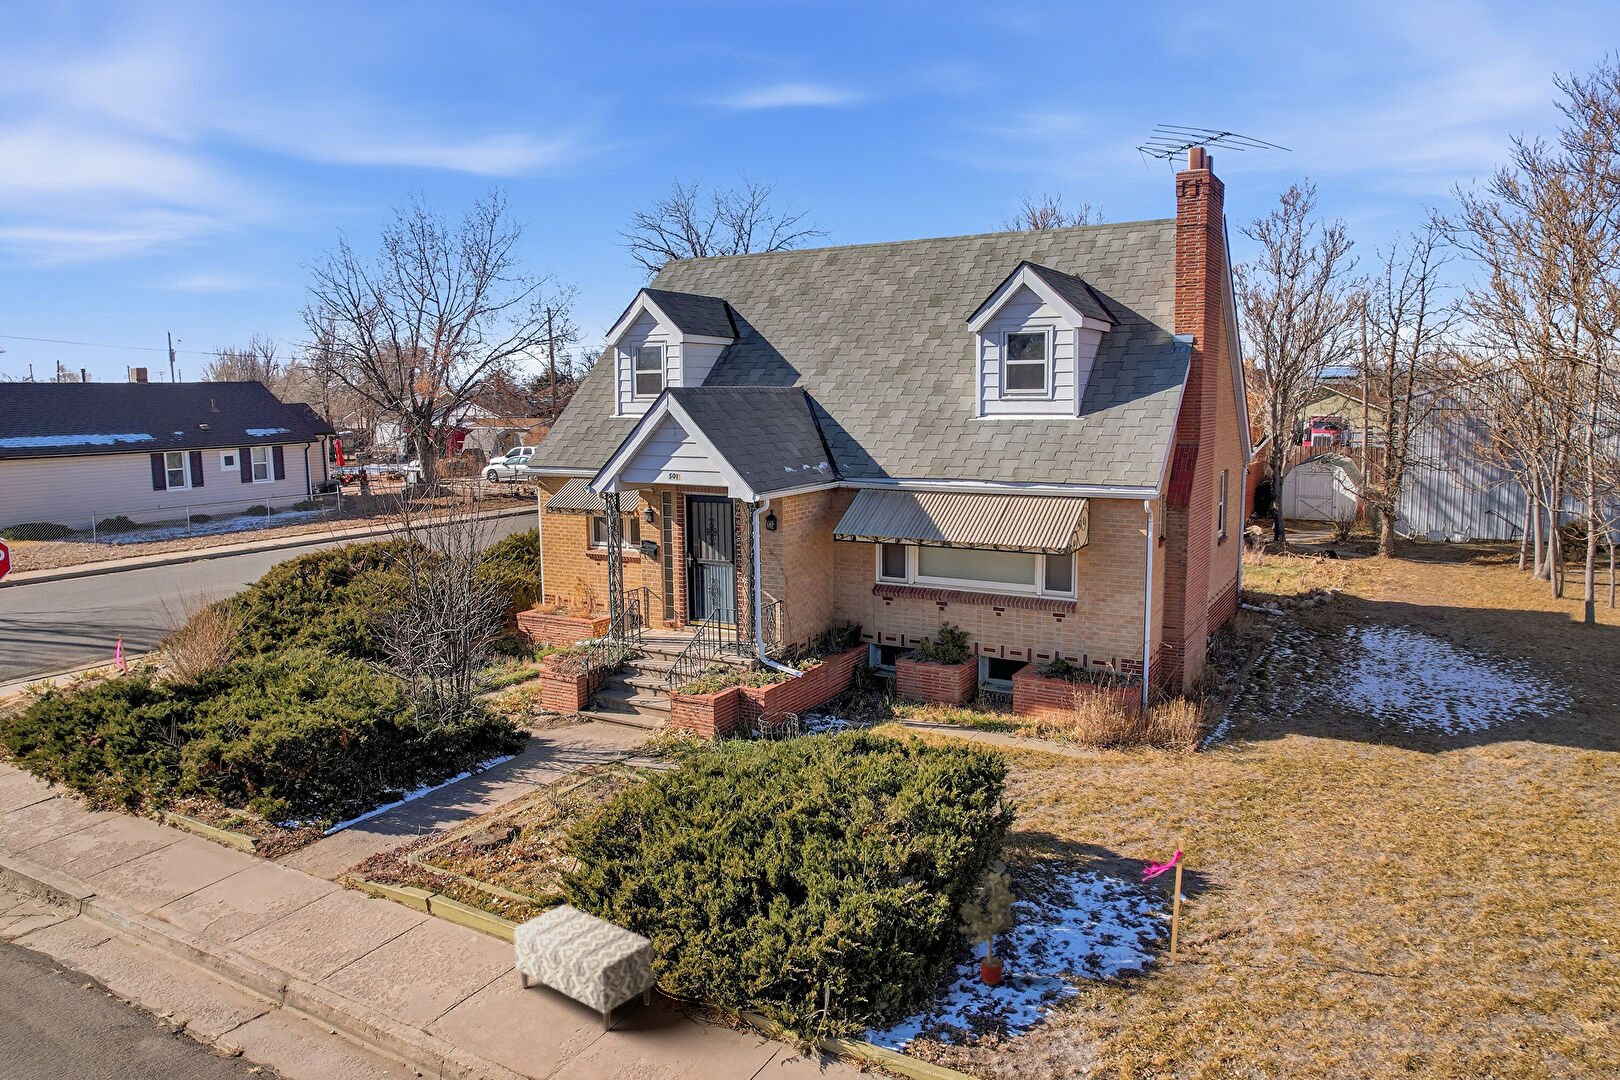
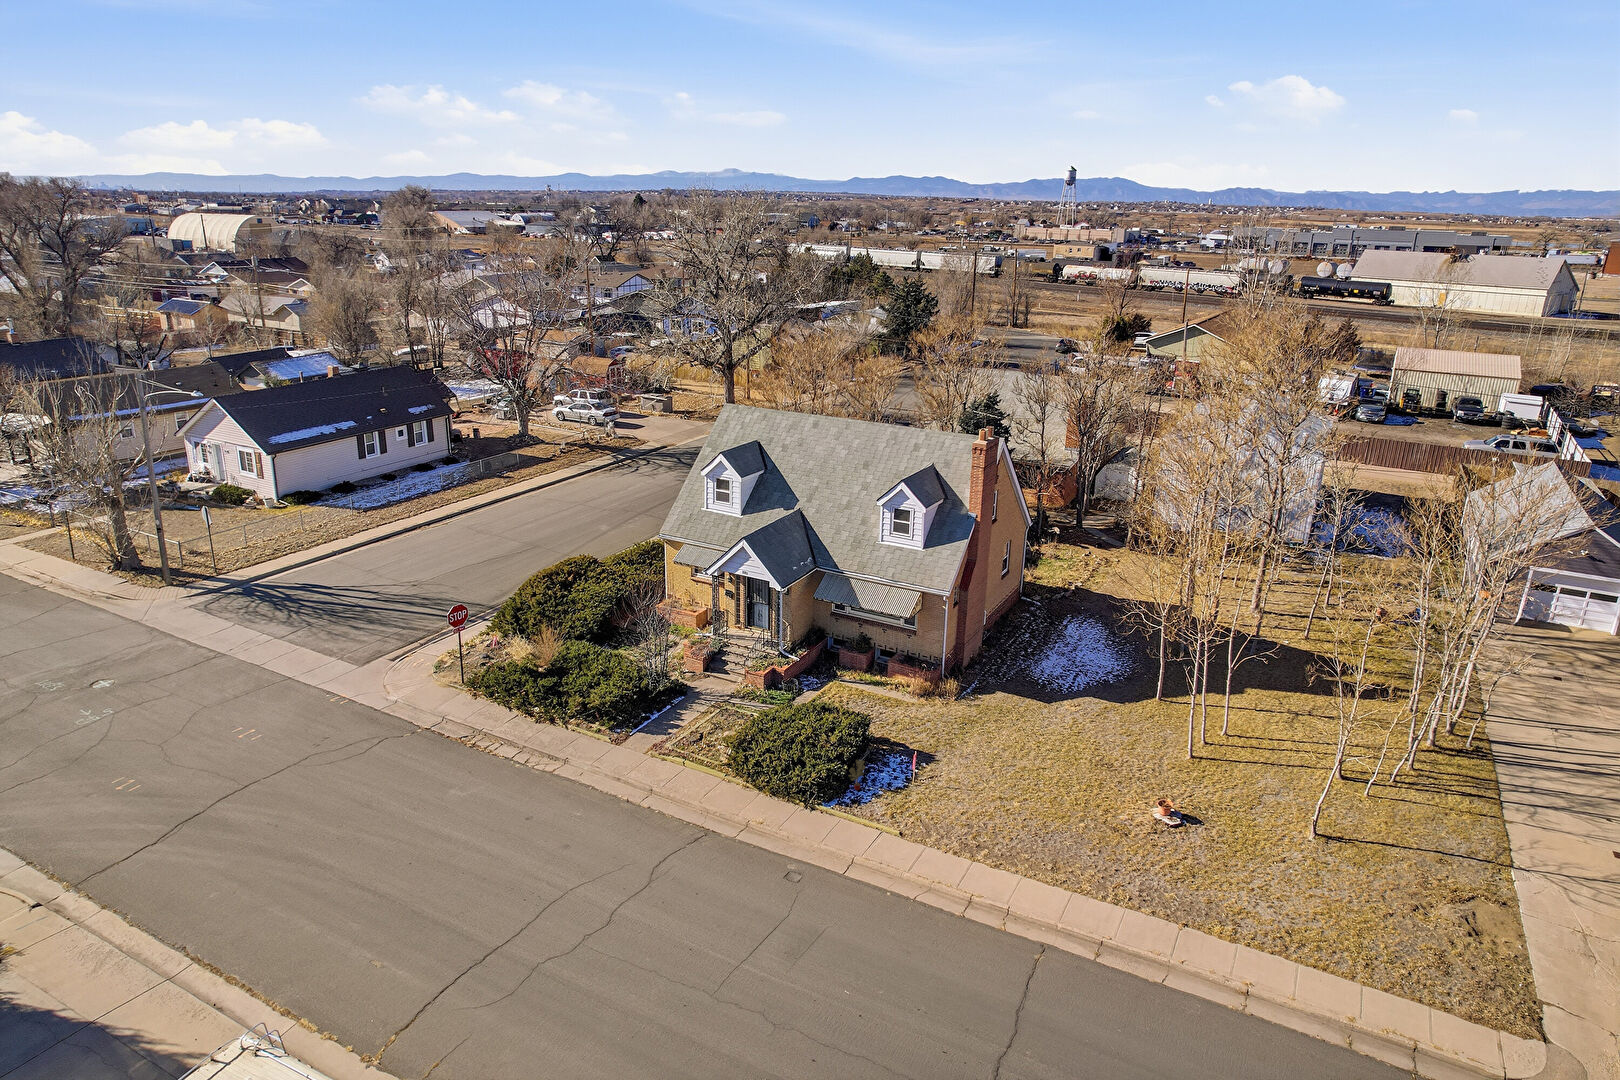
bench: present [514,905,655,1031] -> none [723,766,764,801]

